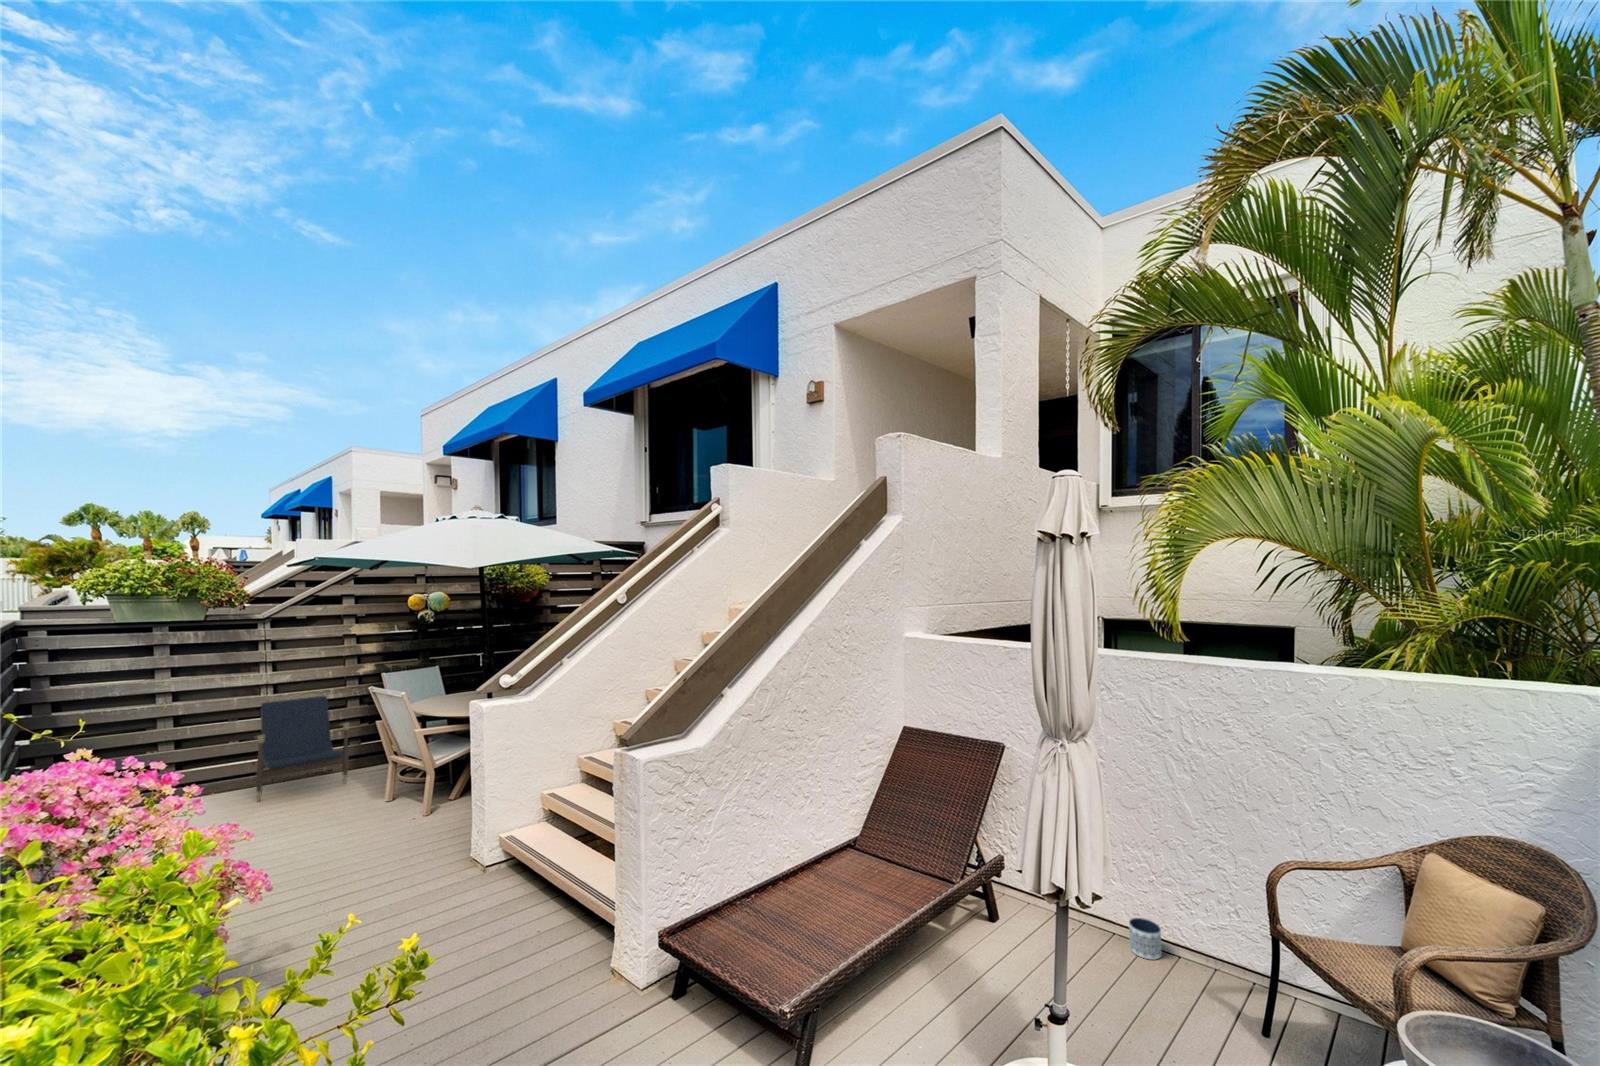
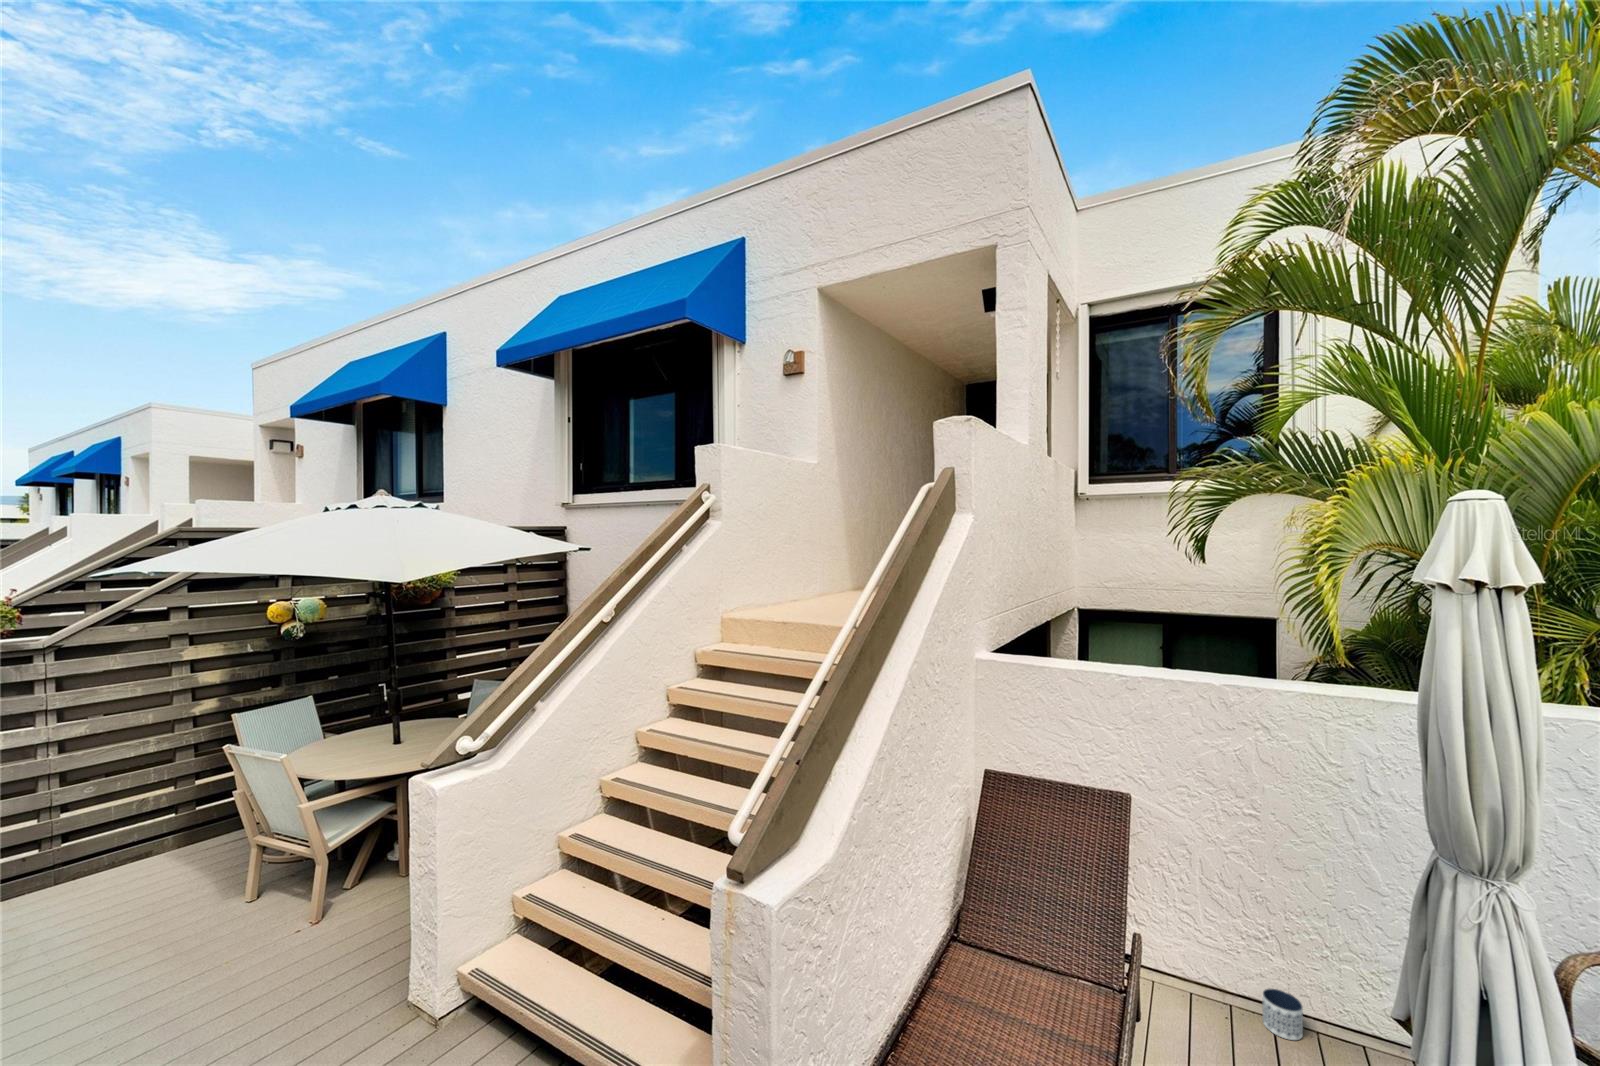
lounge chair: present [254,696,349,801] -> none [31,748,187,914]

